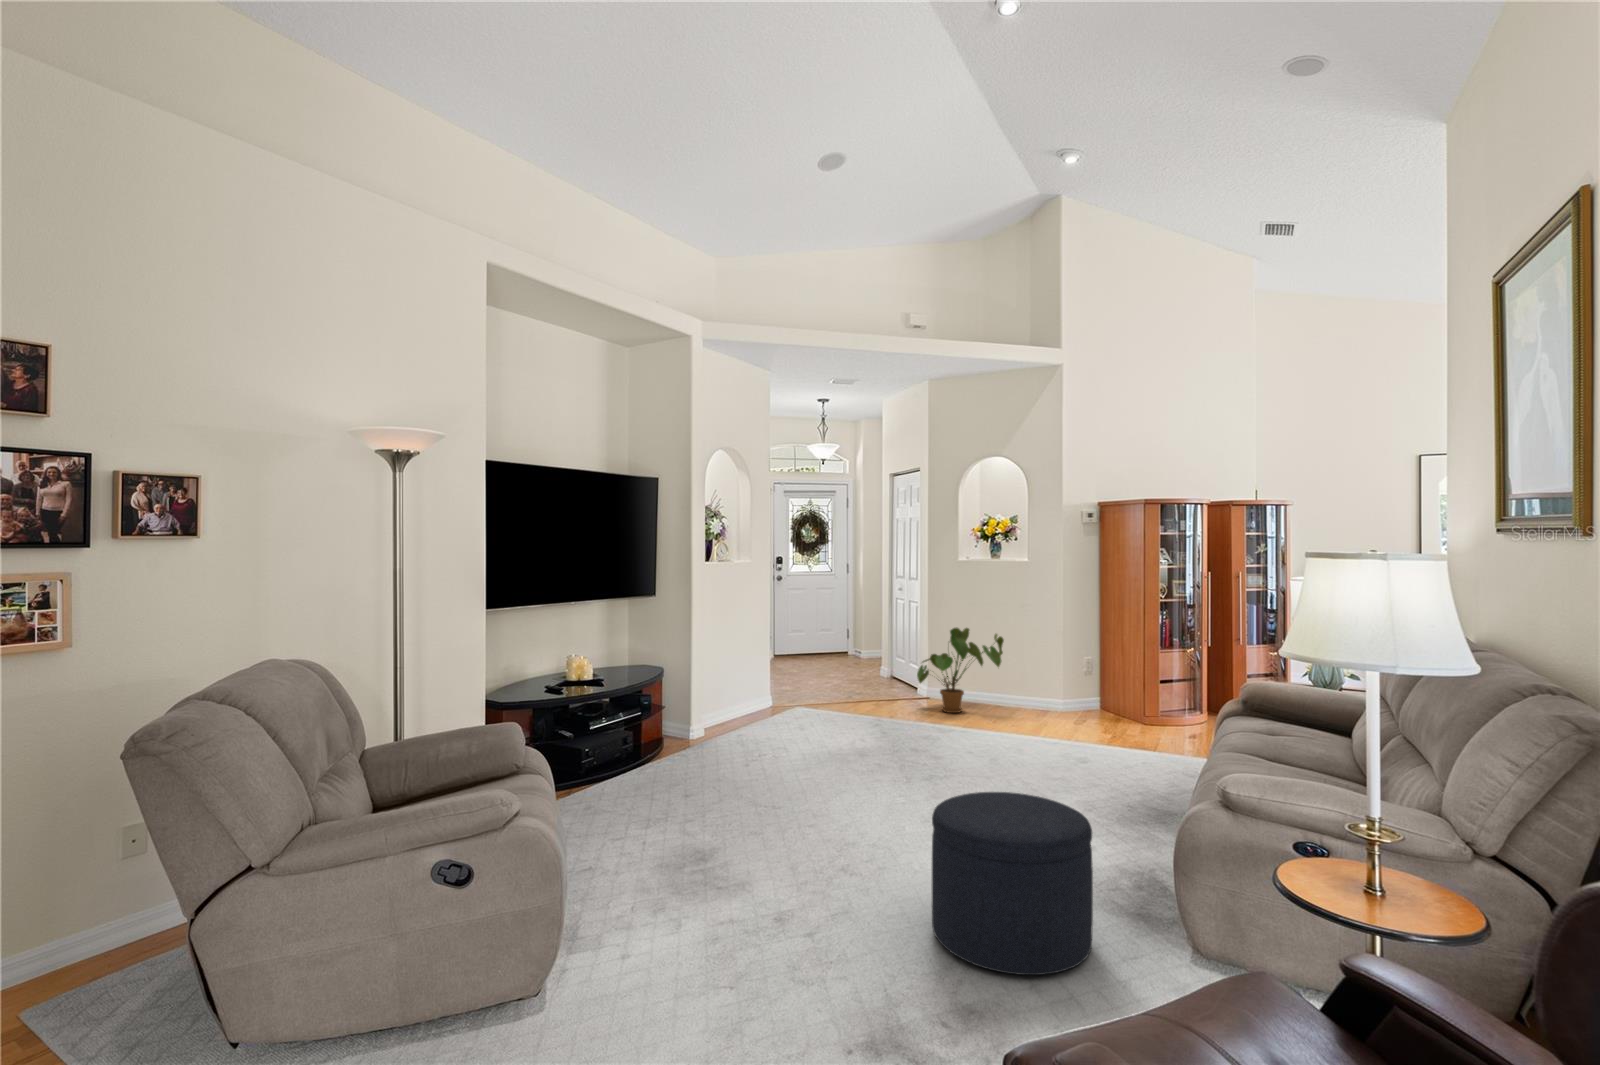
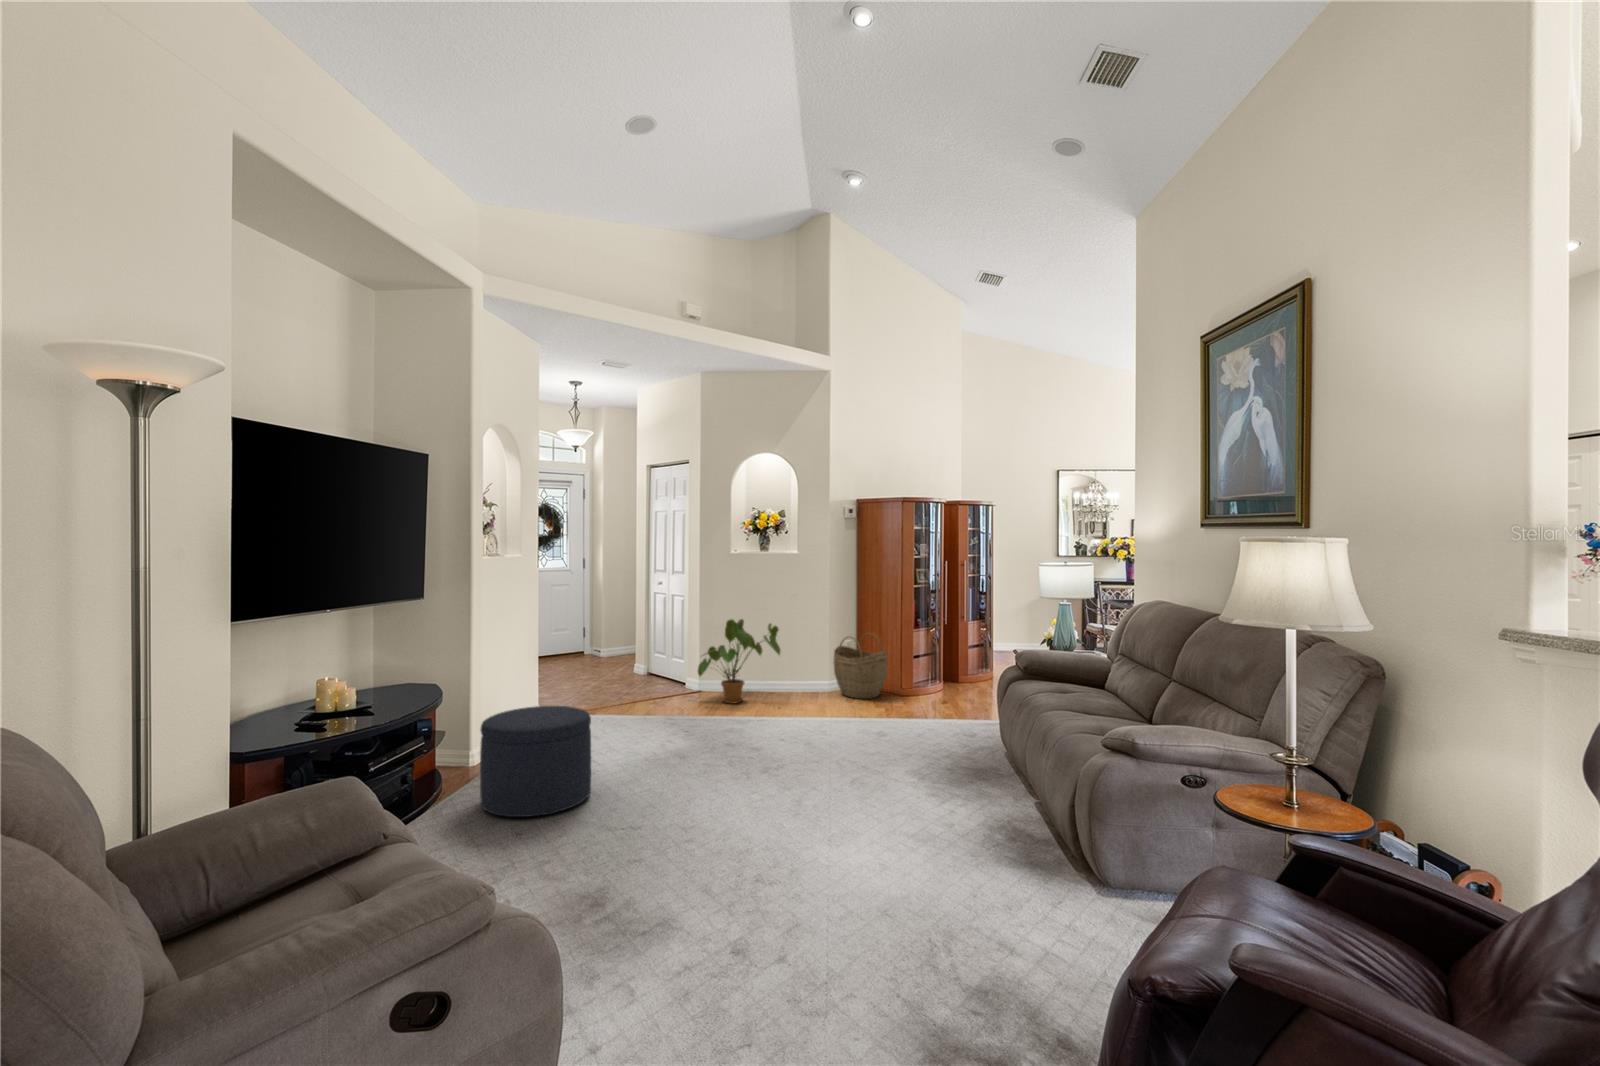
woven basket: none [1064,650,1126,723] -> present [834,633,888,699]
ottoman: present [932,792,1093,975] -> present [480,706,591,817]

